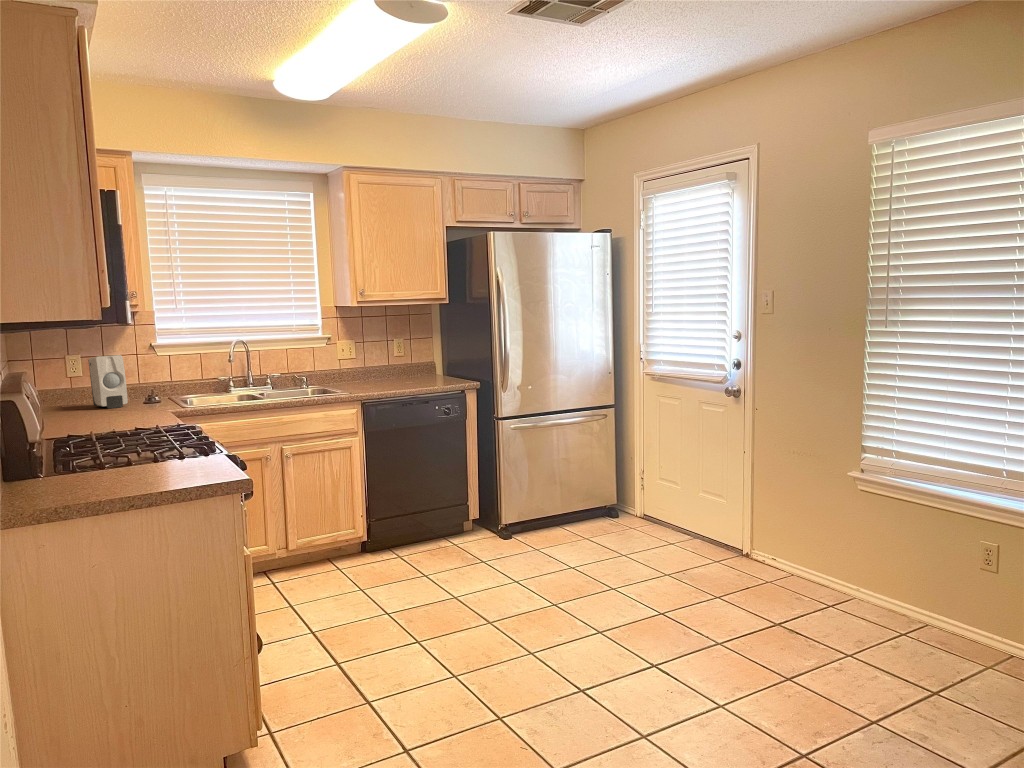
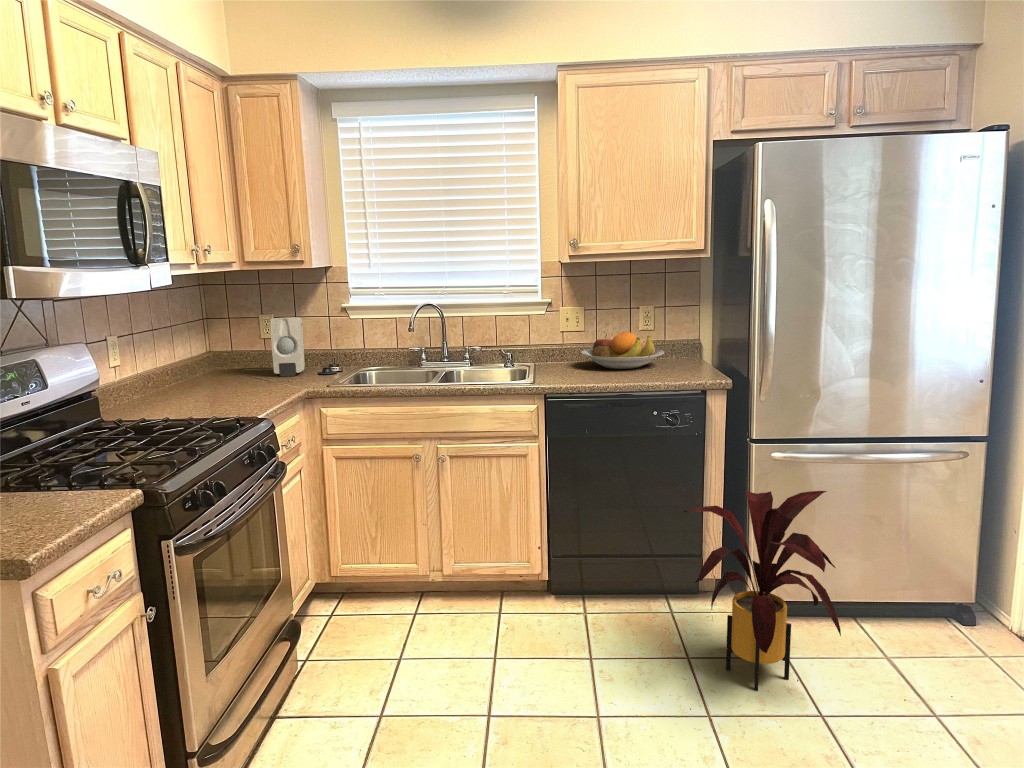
fruit bowl: none [360,357,420,383] -> present [582,332,664,369]
house plant: none [475,440,579,564] -> present [683,491,841,691]

